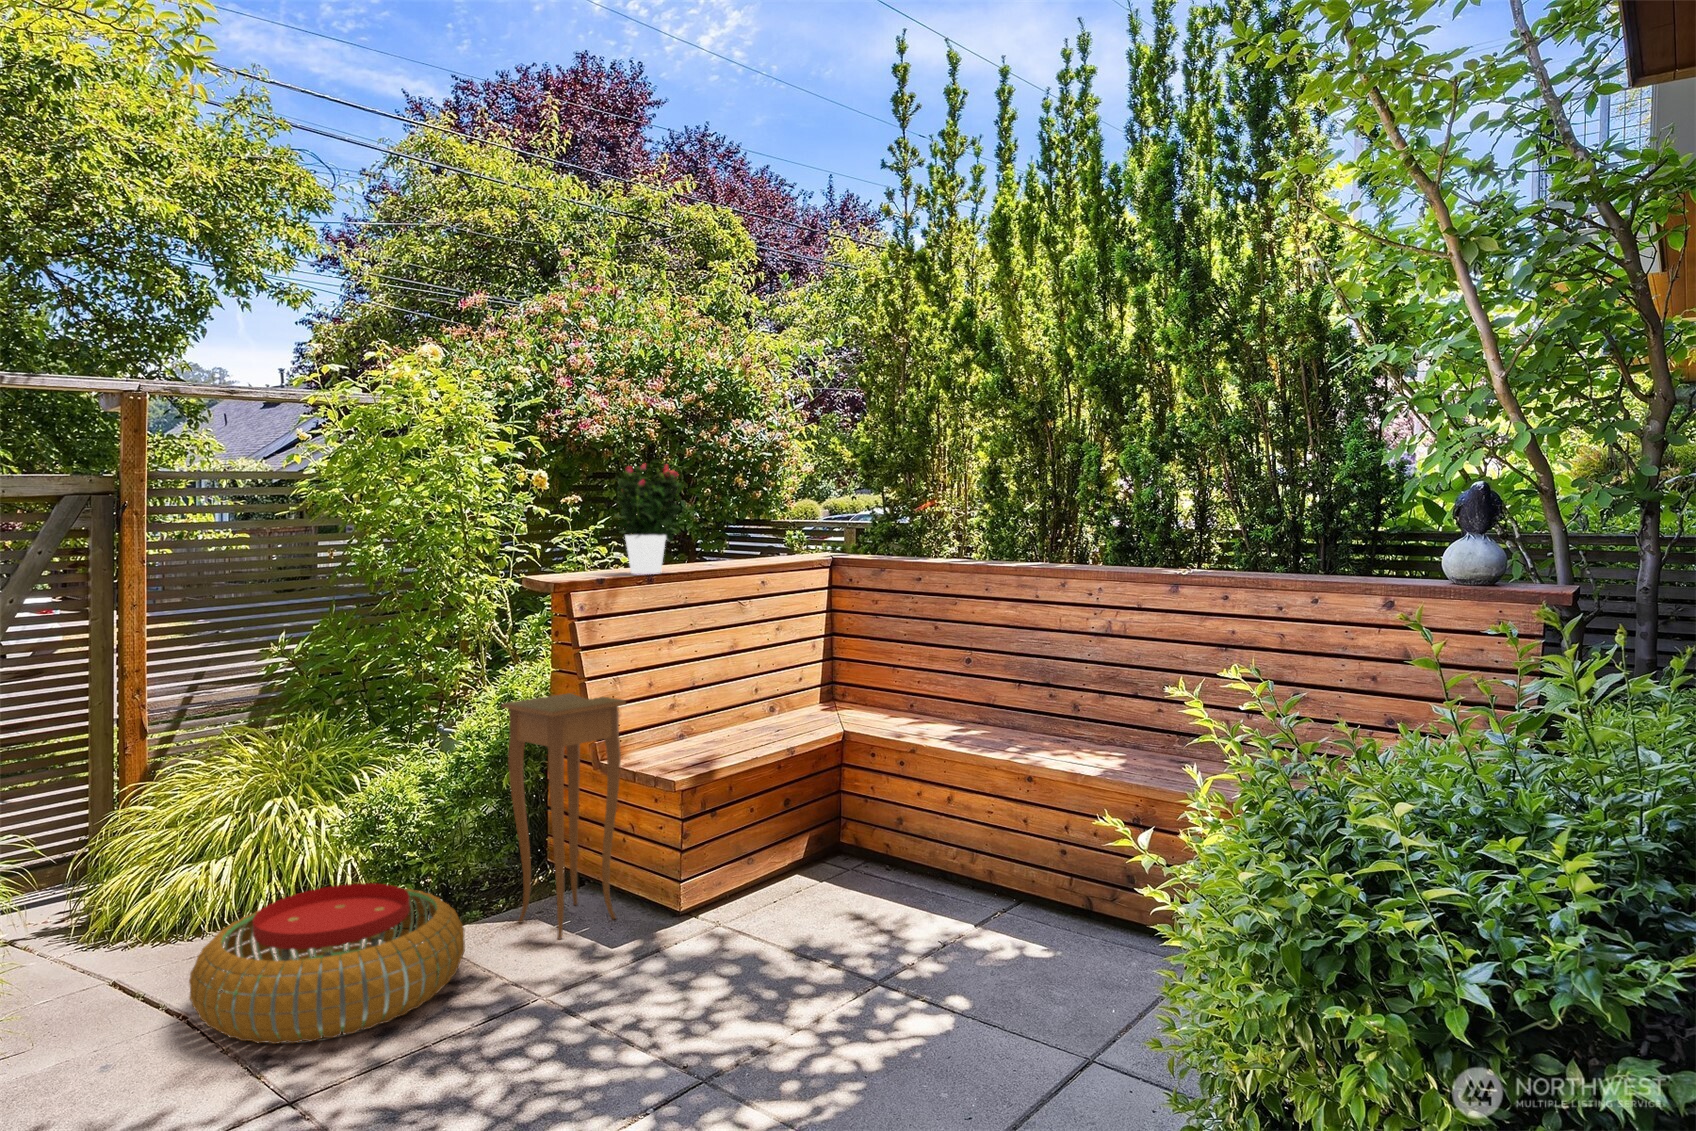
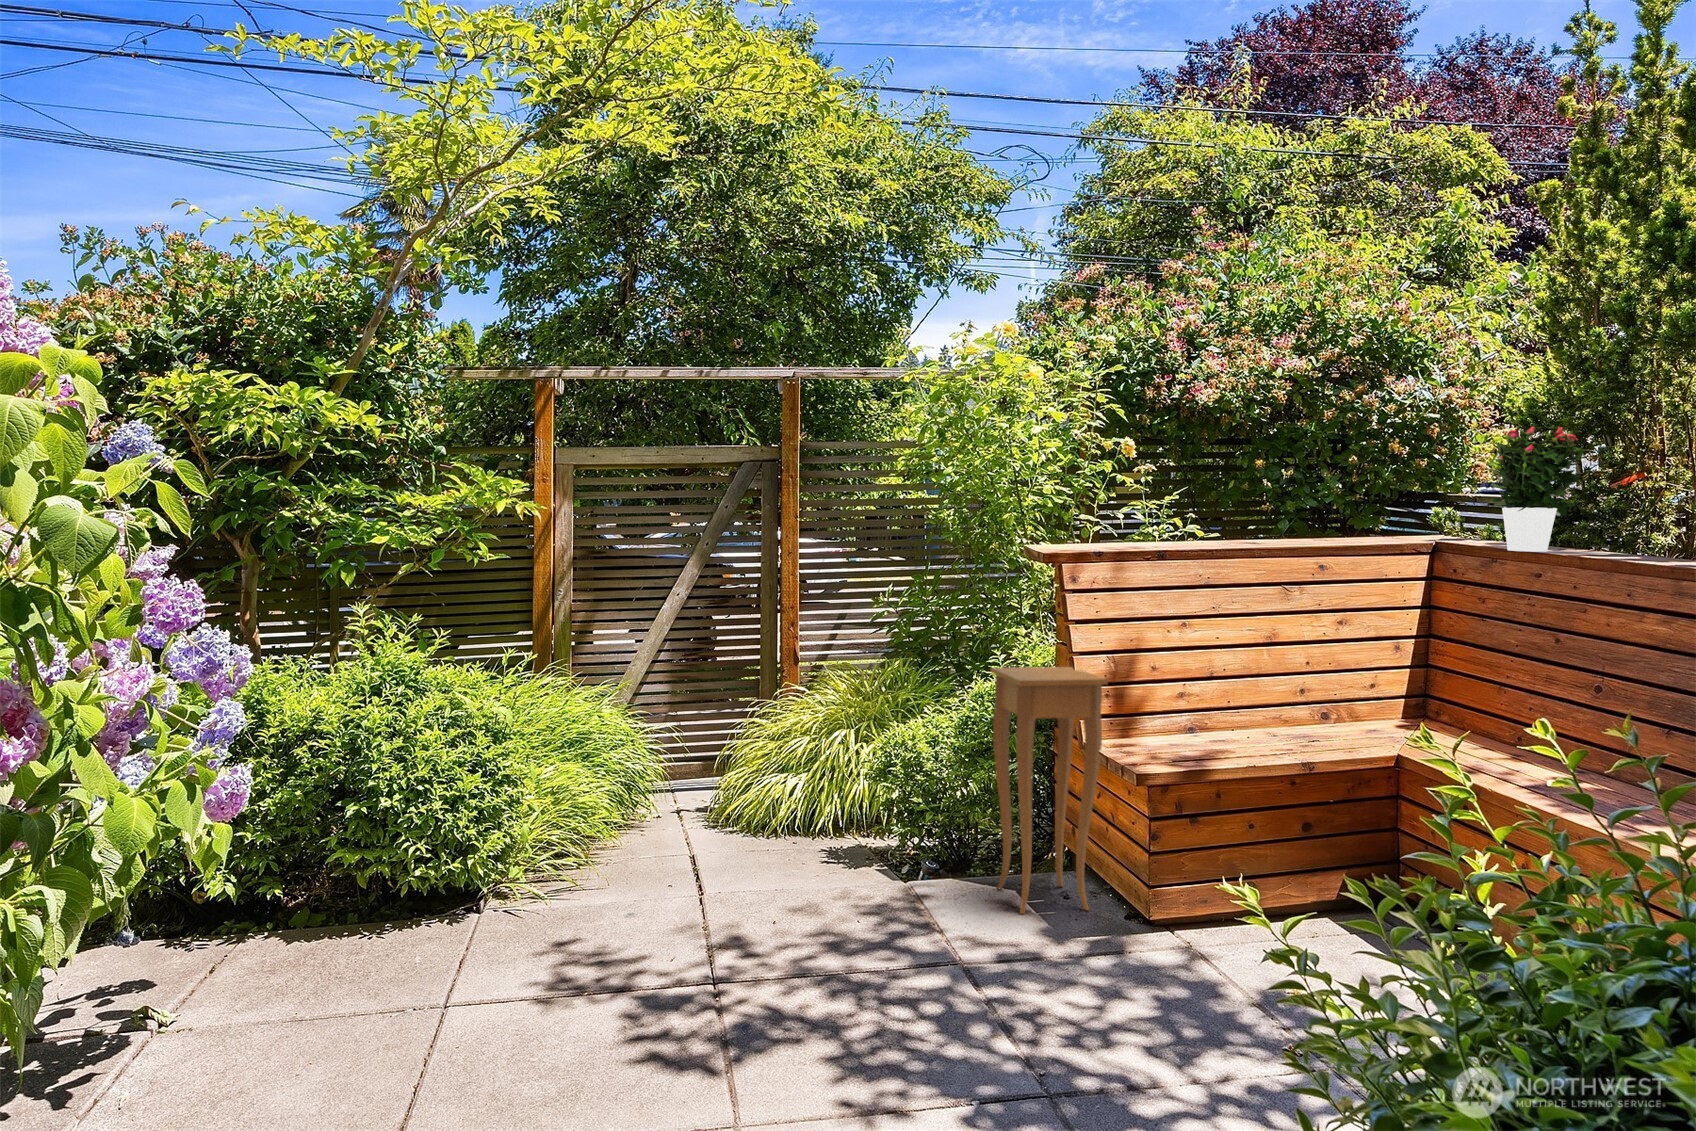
potted flower: present [615,463,683,574] -> present [1491,427,1586,552]
pouf: present [189,883,465,1044] -> none [706,811,924,941]

